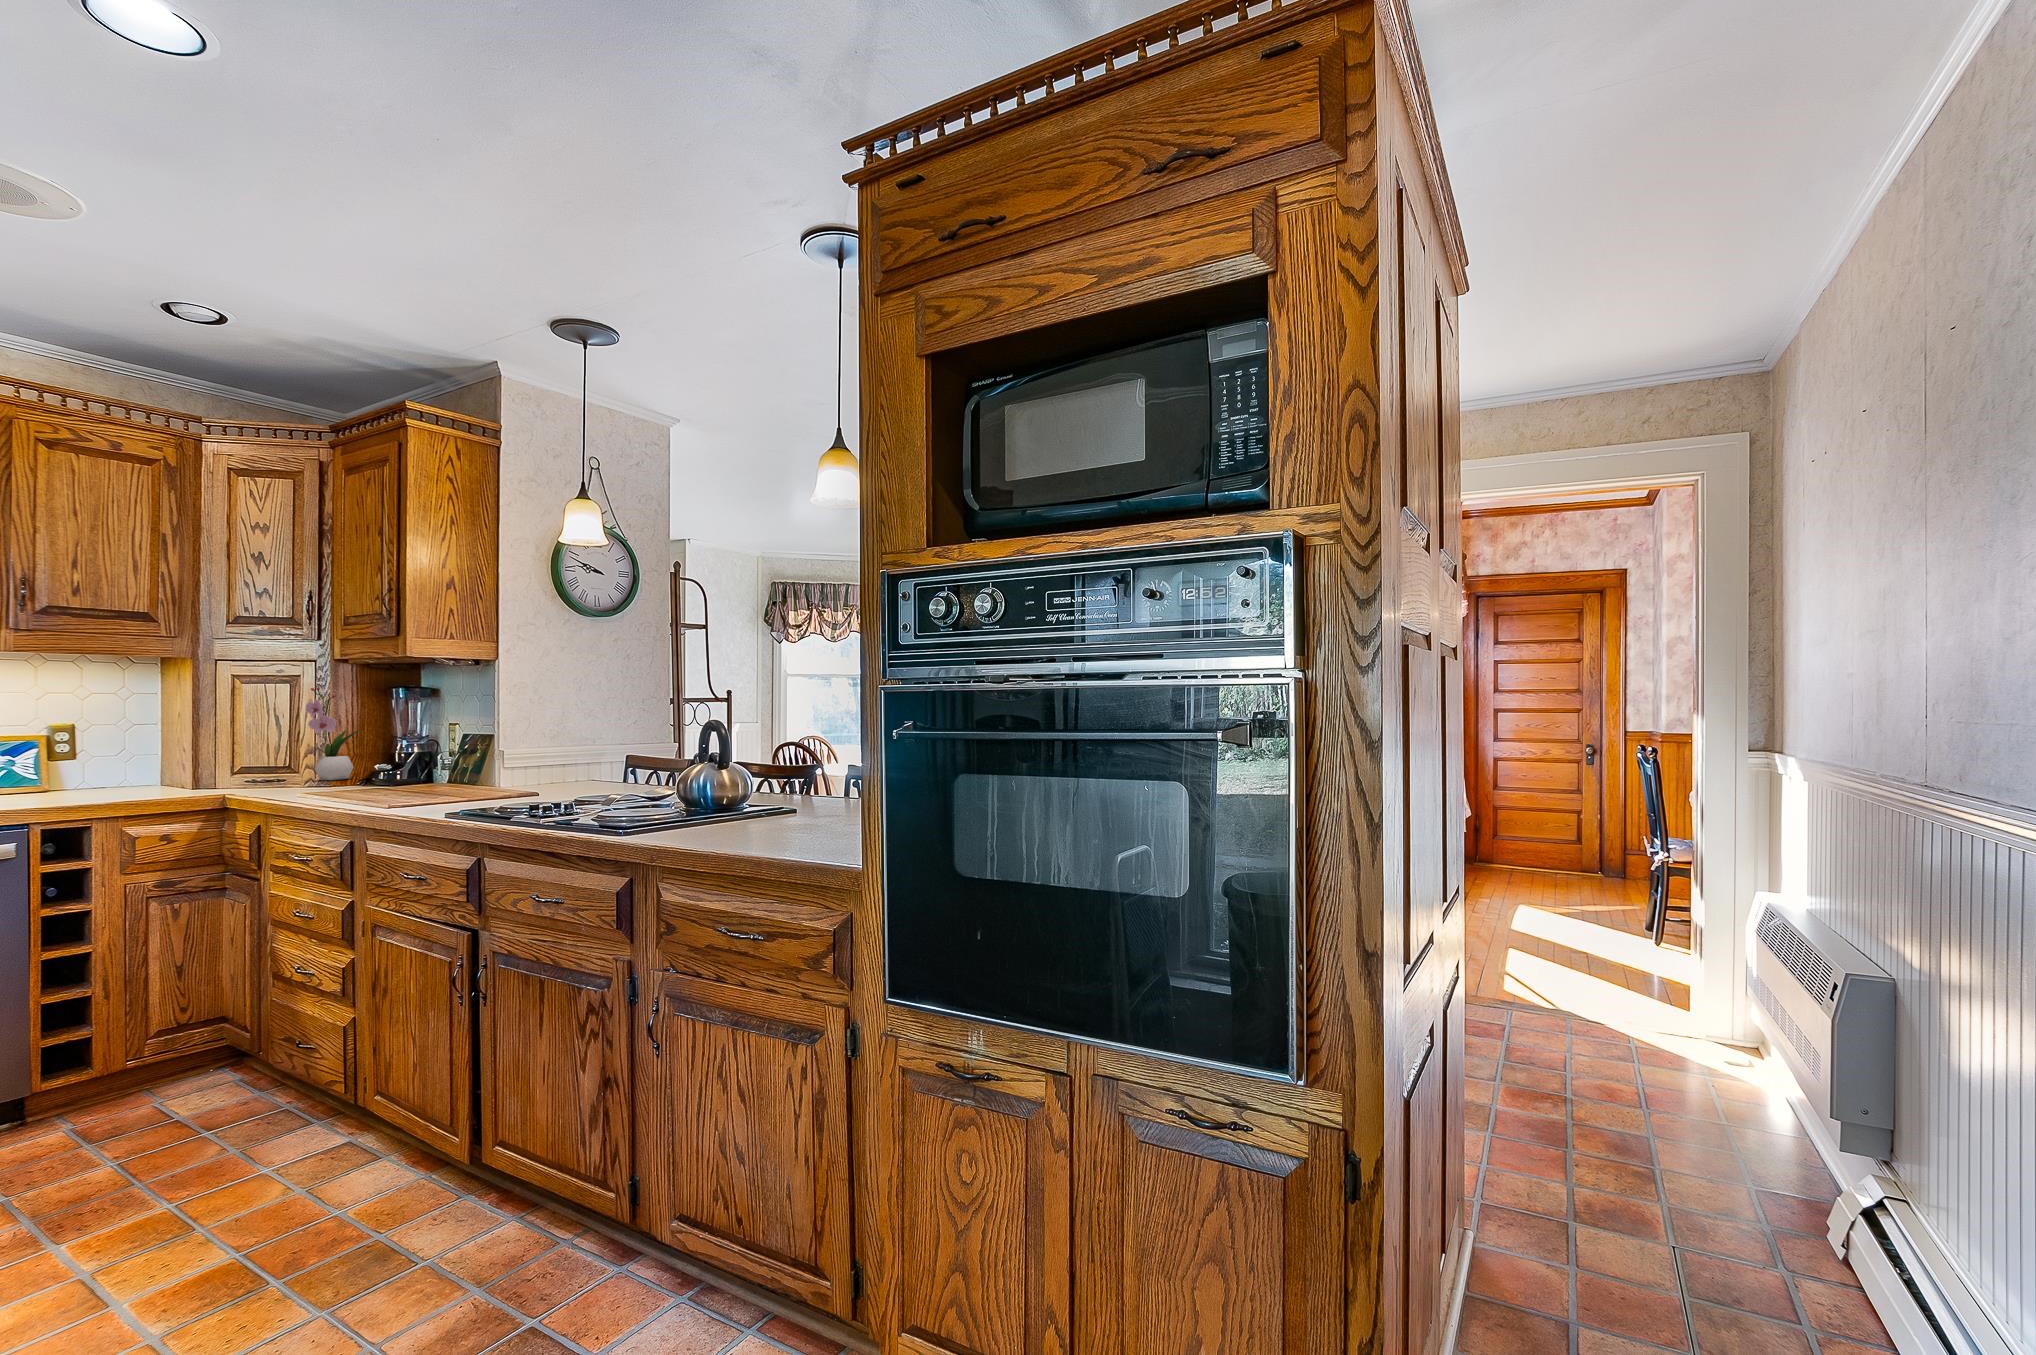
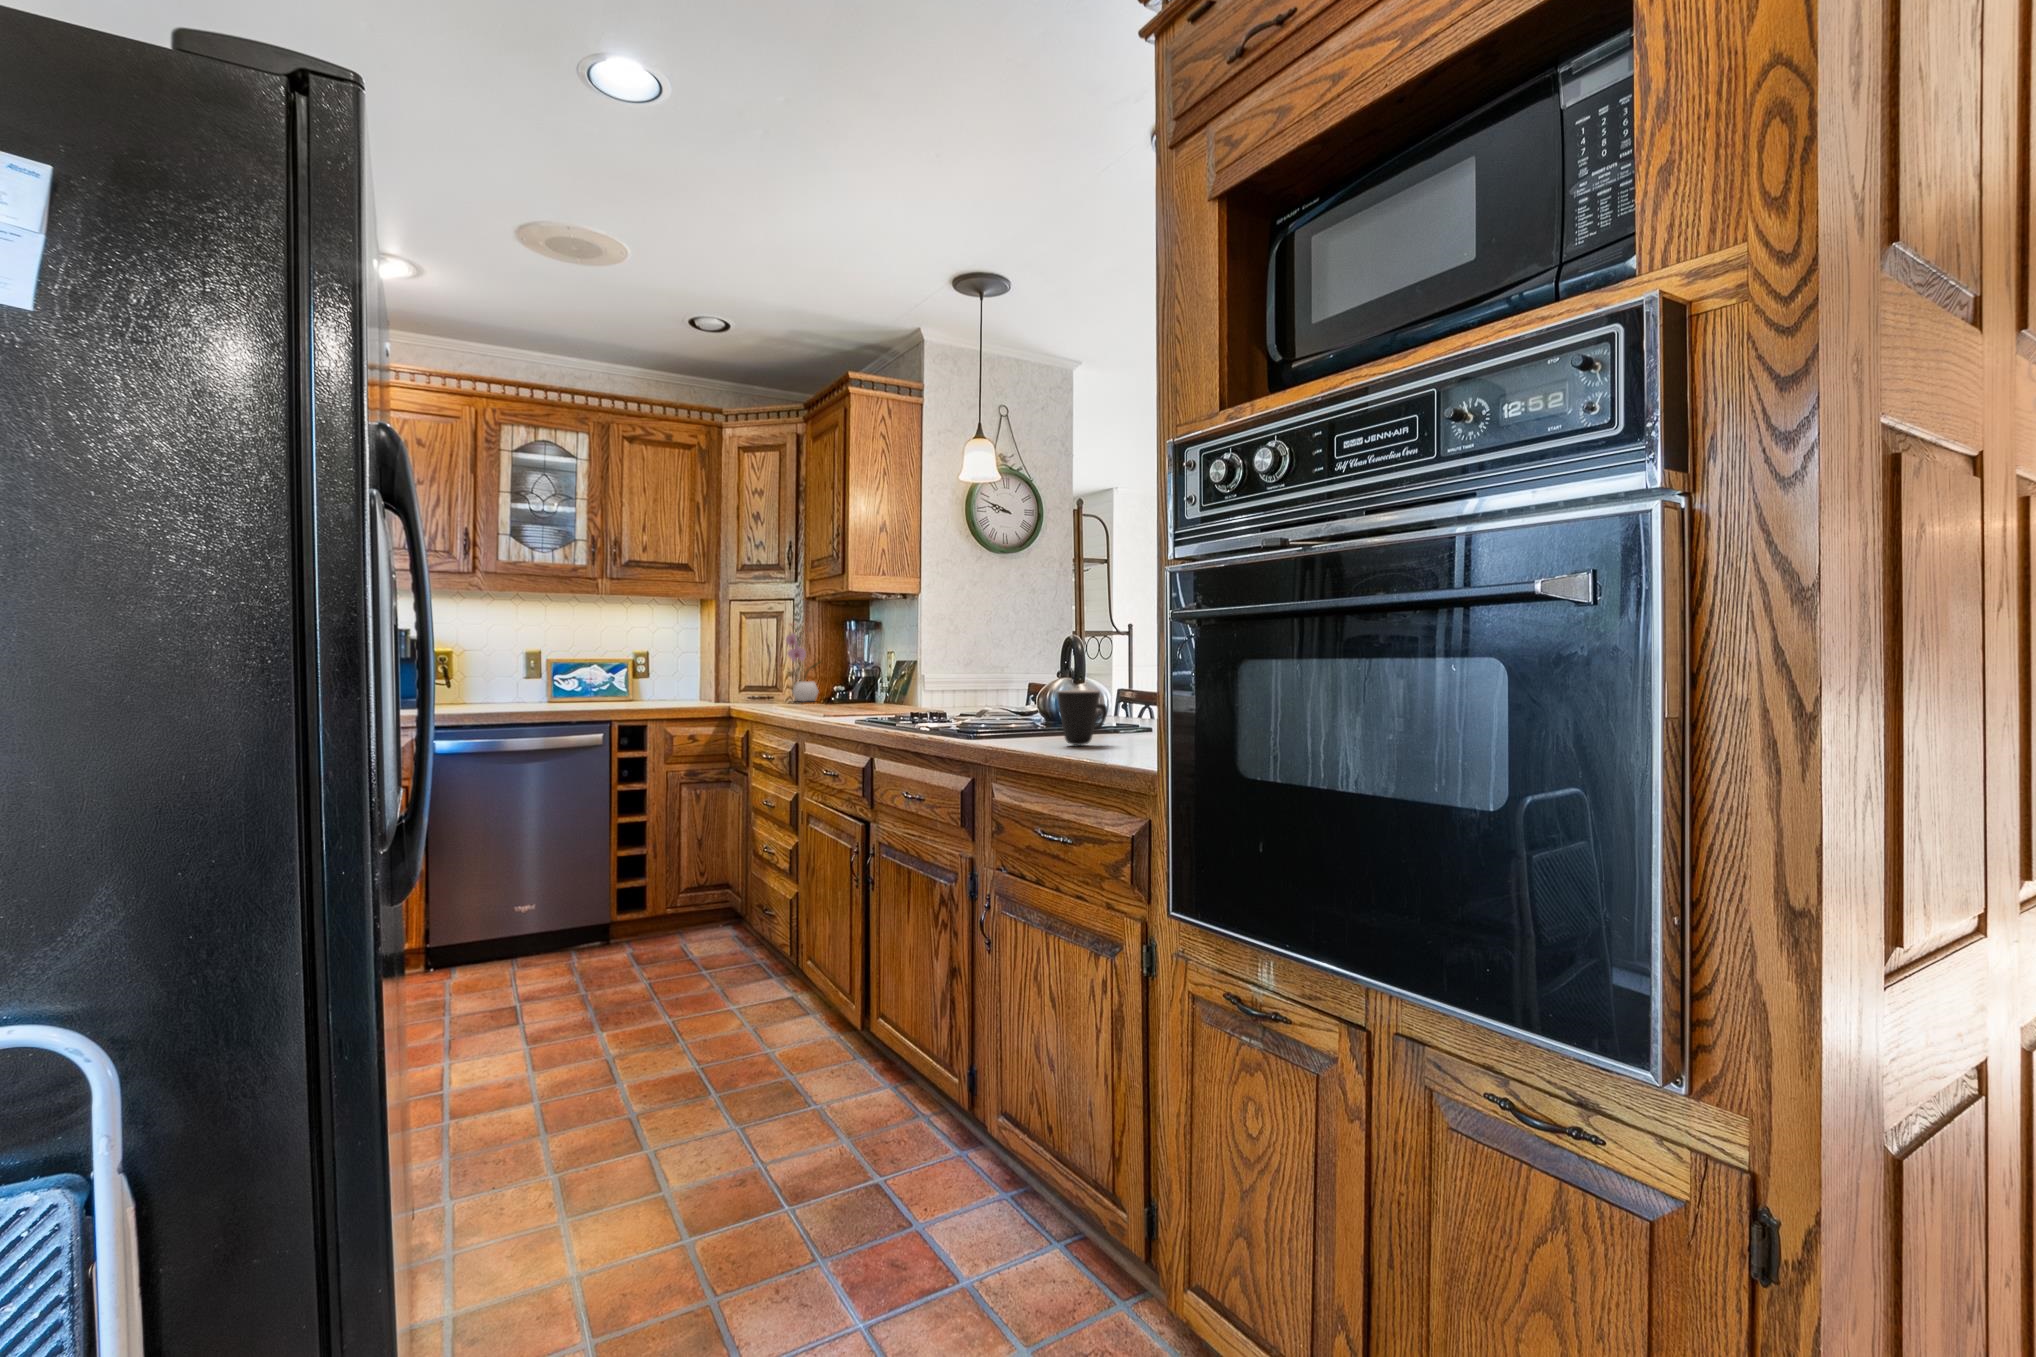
mug: none [720,776,770,831] -> present [1057,690,1107,745]

